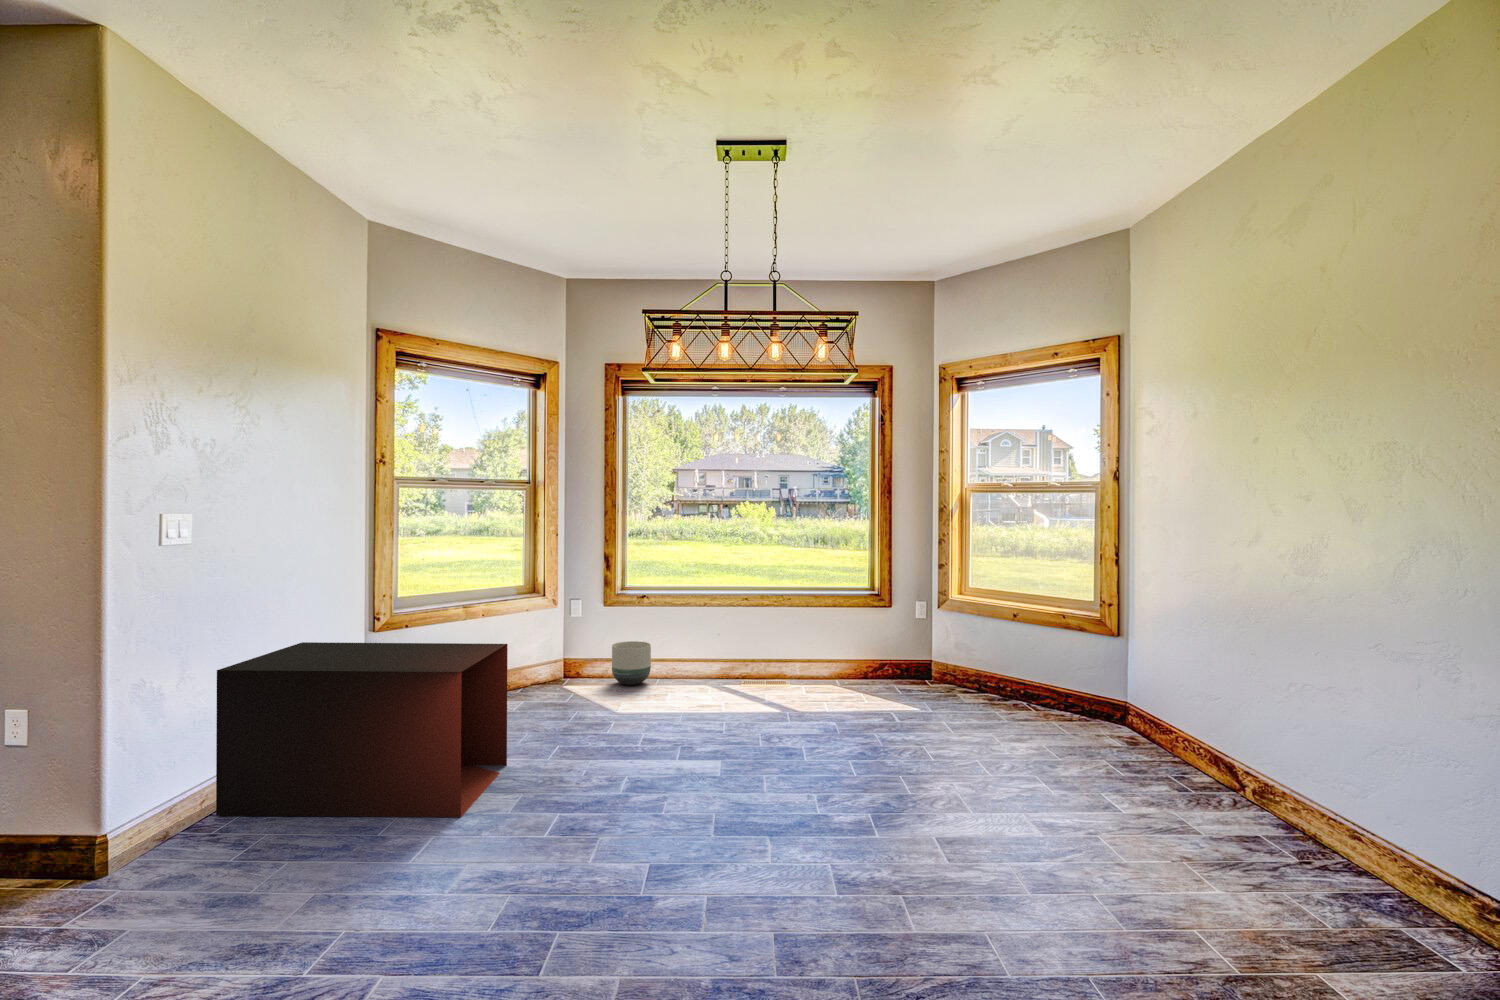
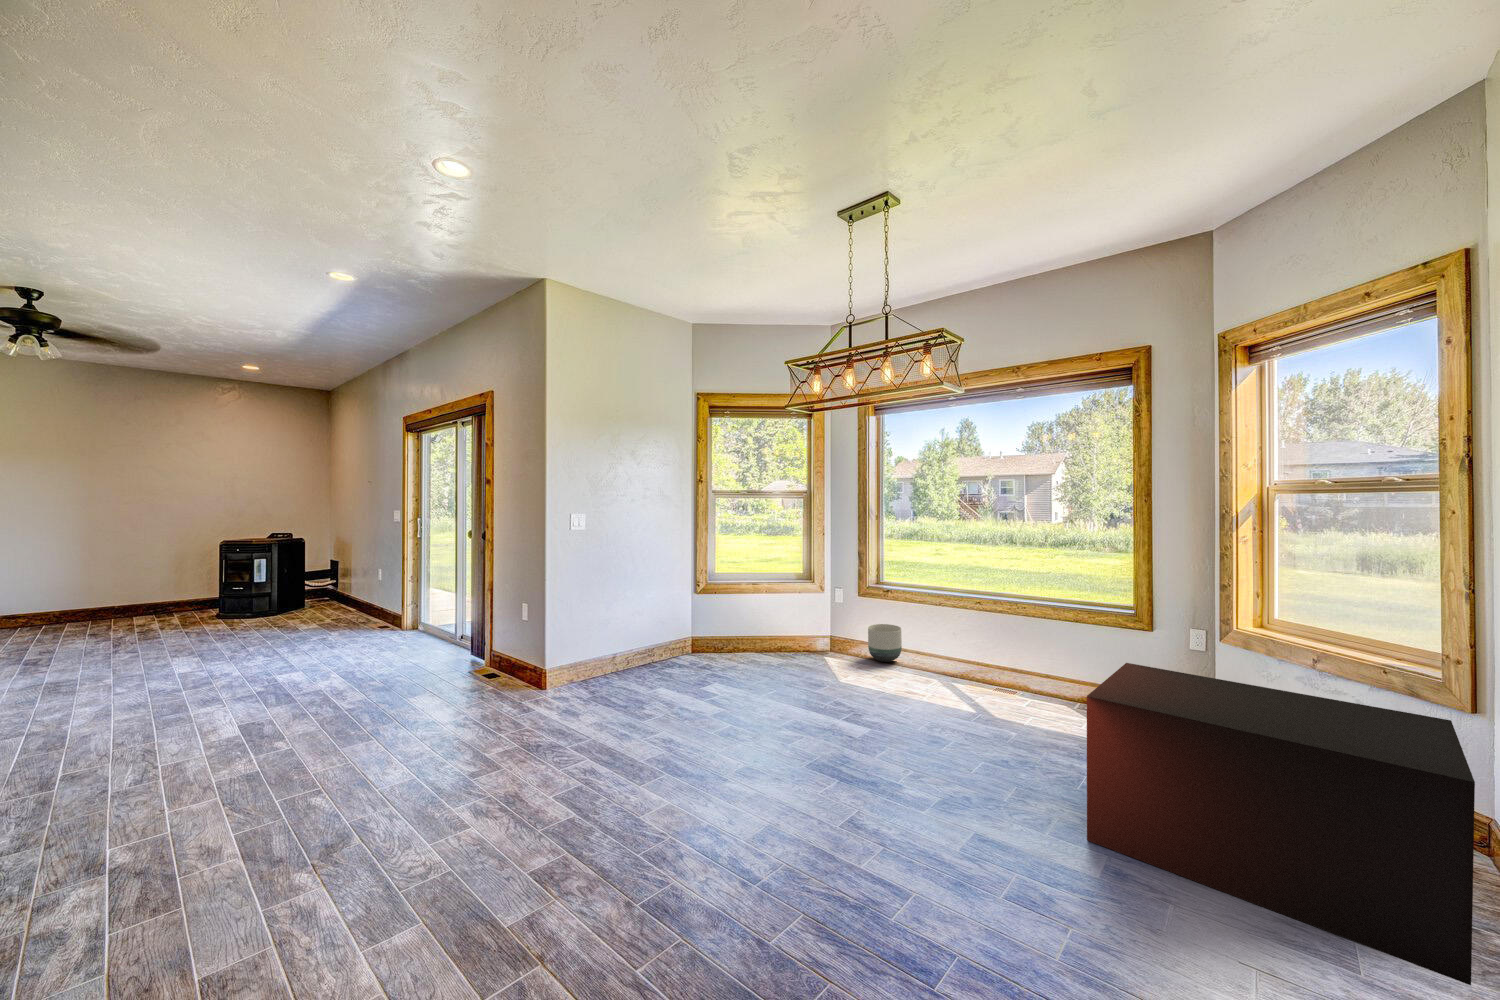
storage cabinet: present [216,642,508,817] -> present [1087,663,1475,985]

